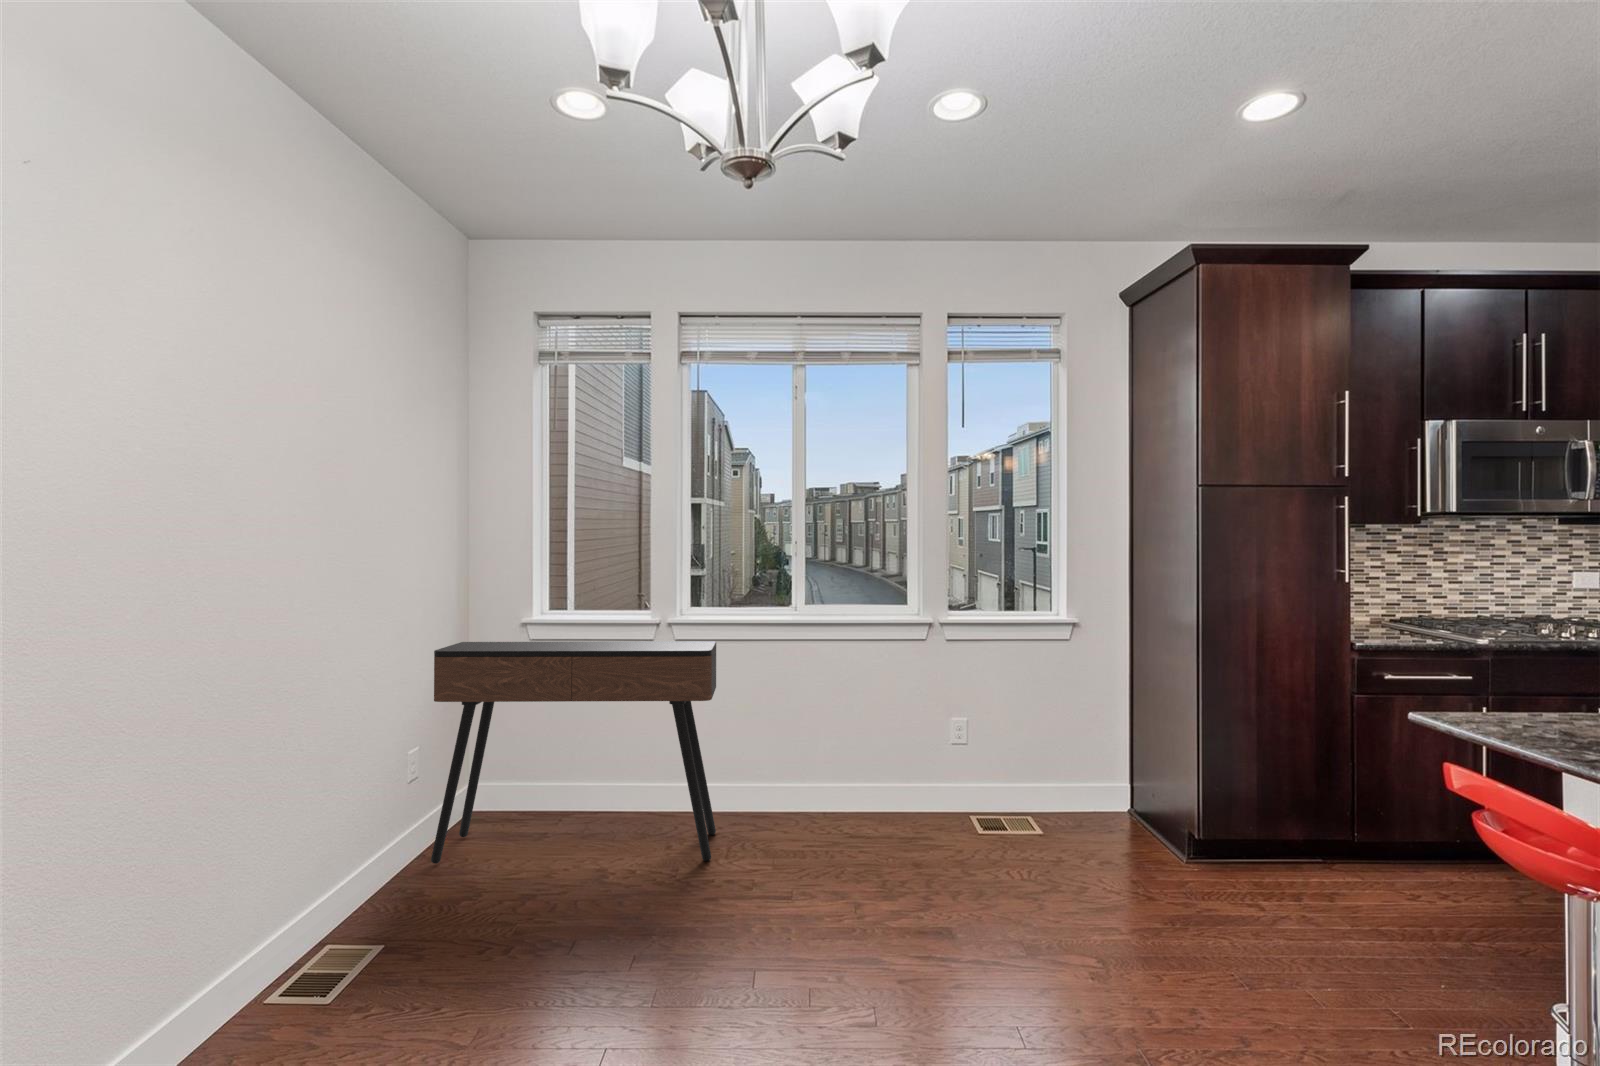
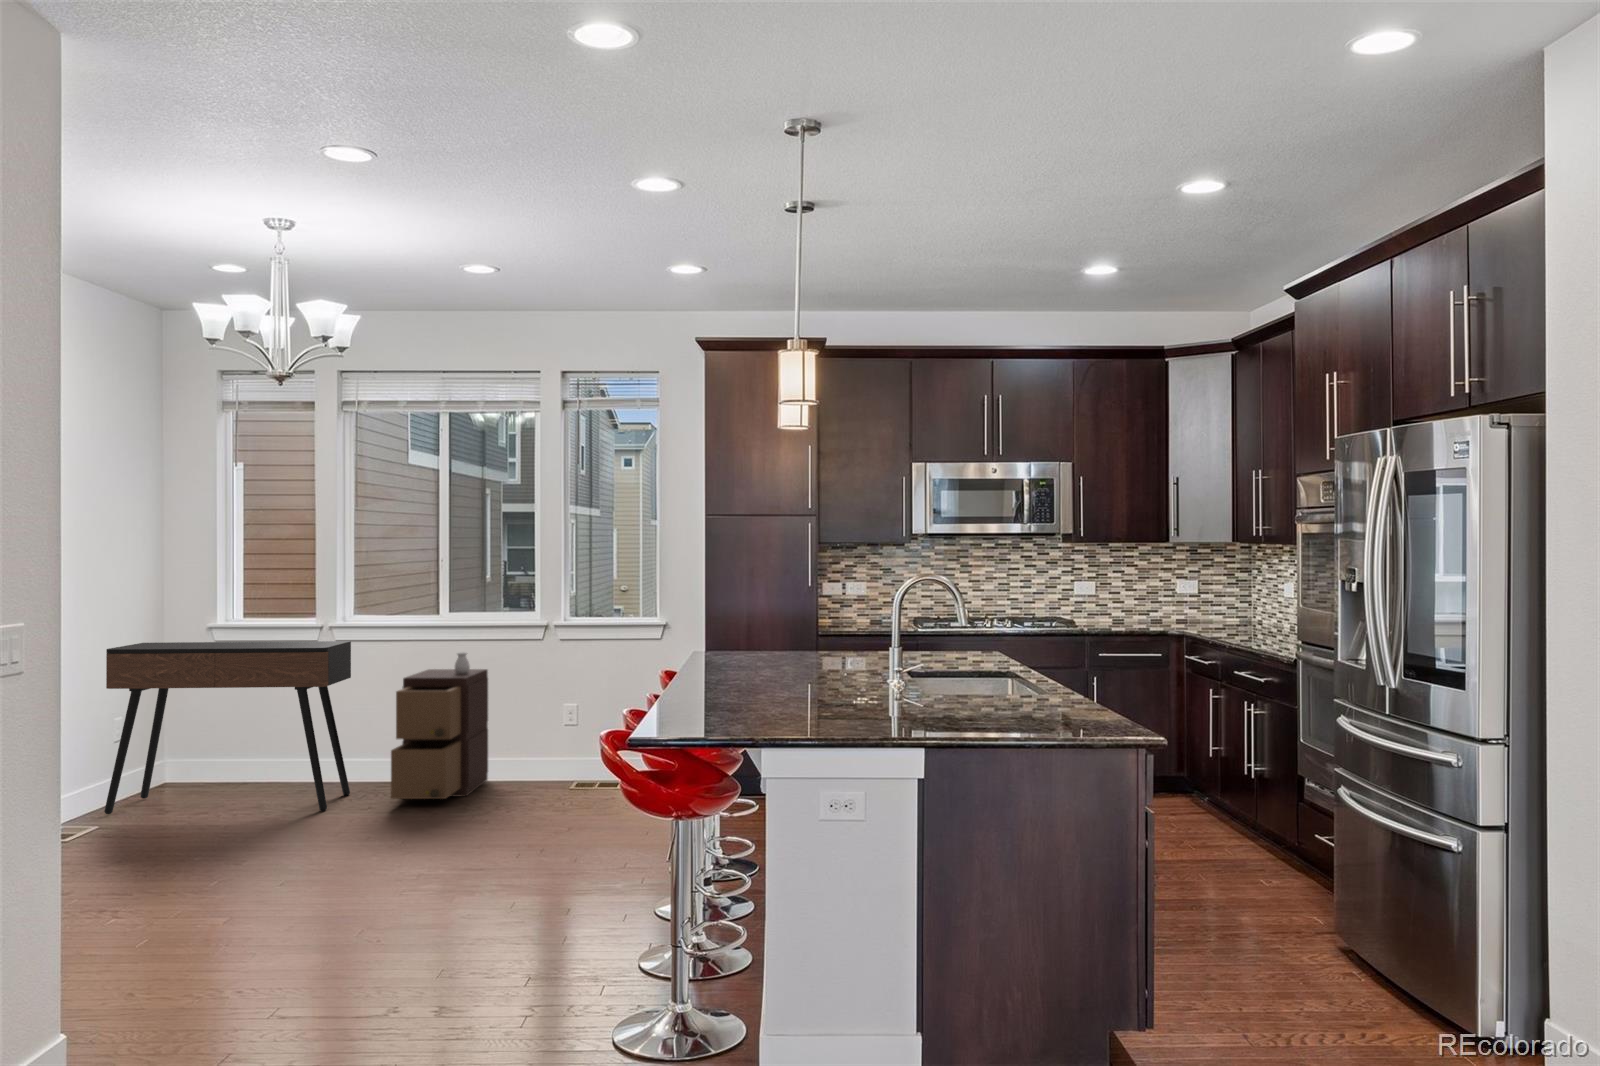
storage cabinet: none [785,656,866,846] -> present [391,652,488,799]

